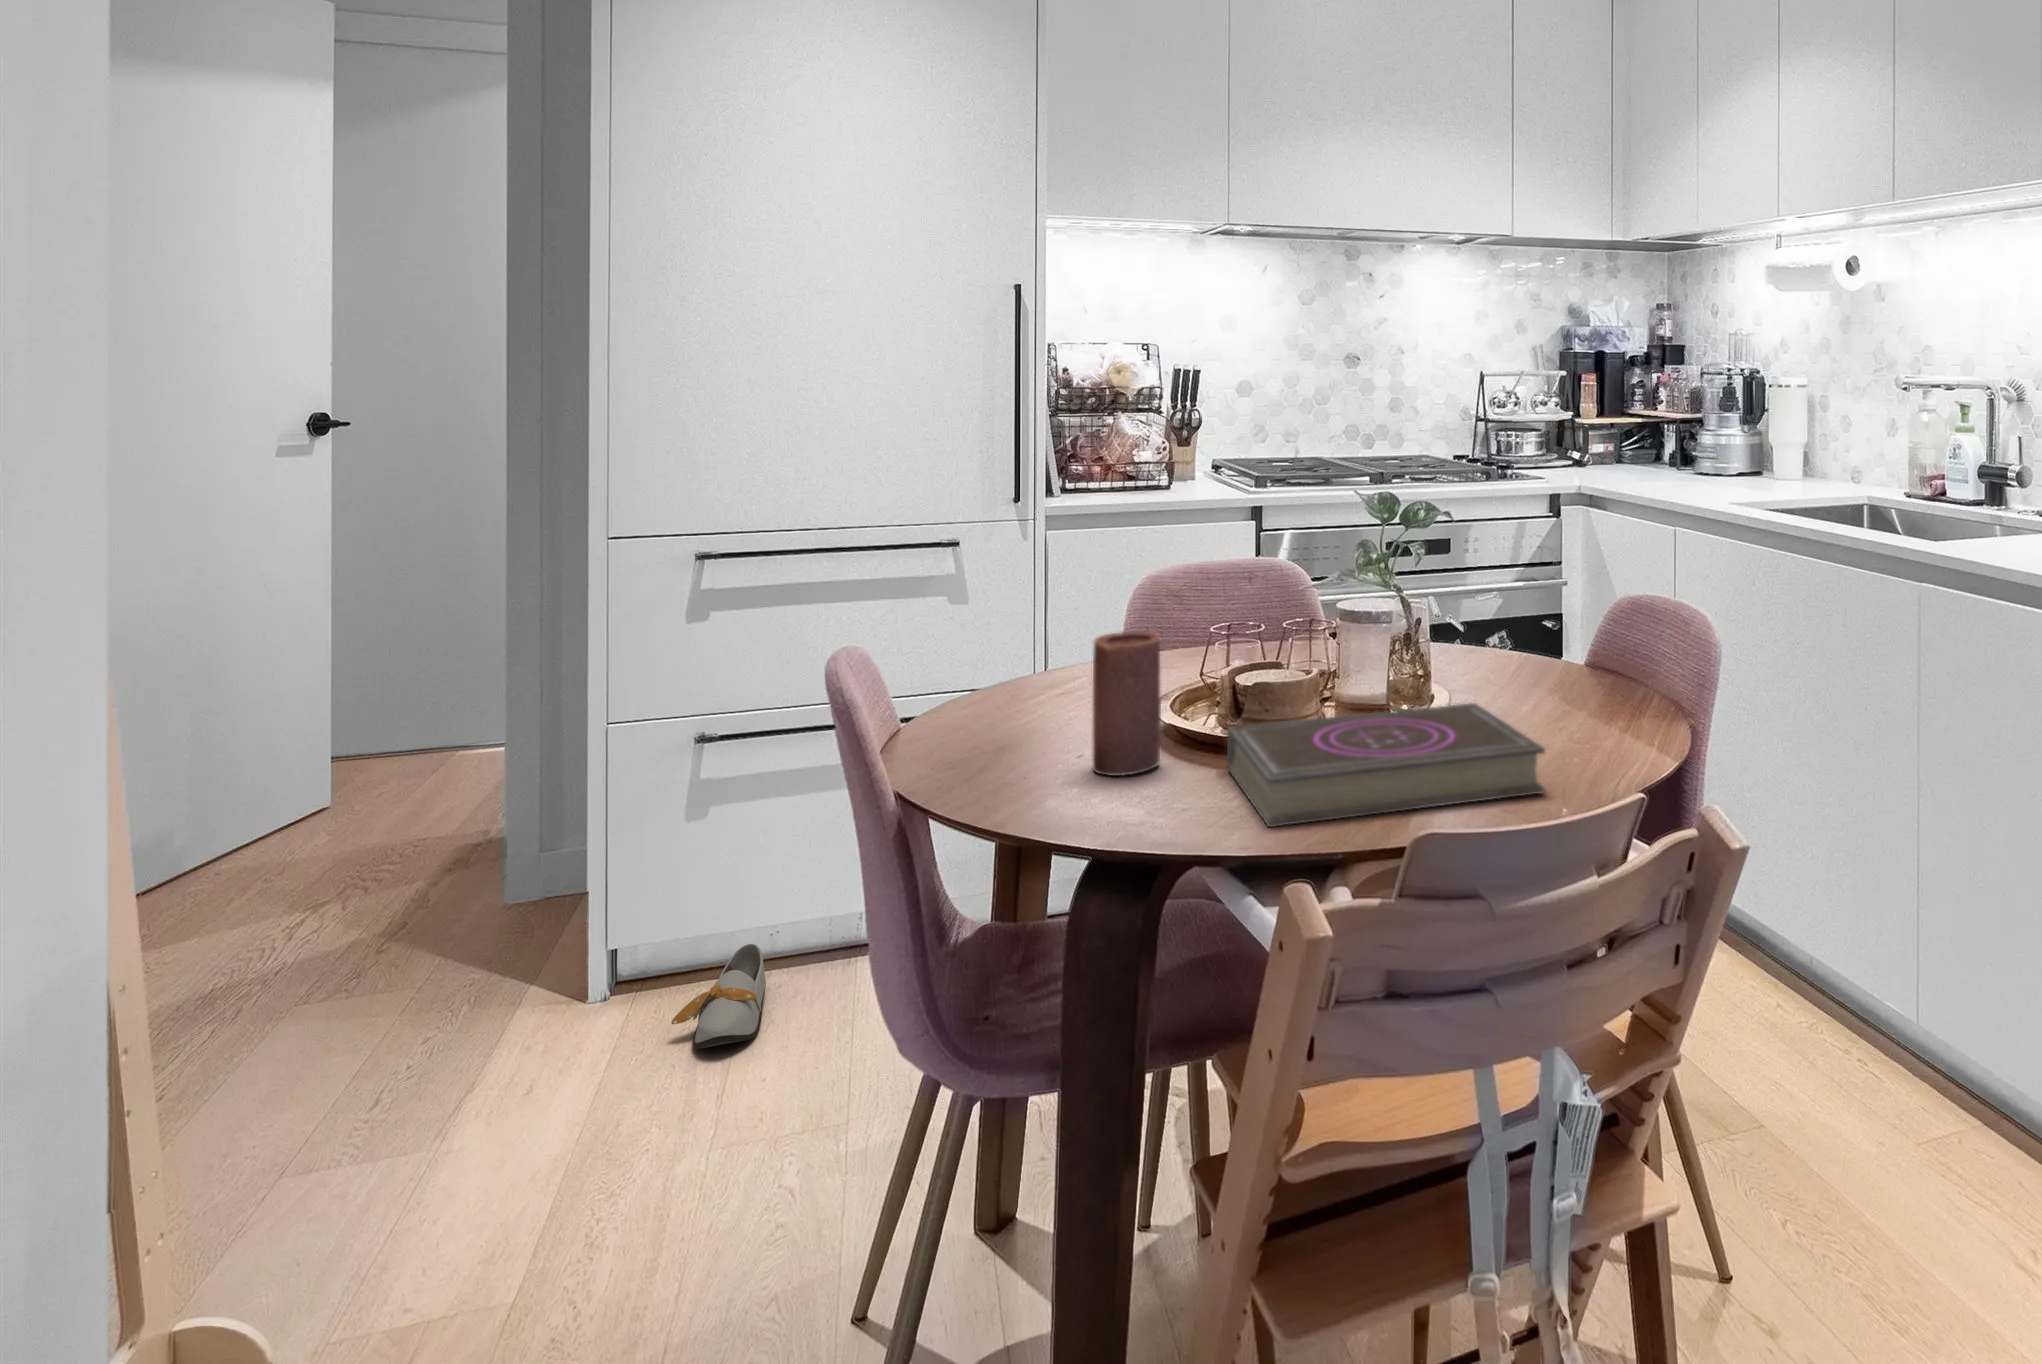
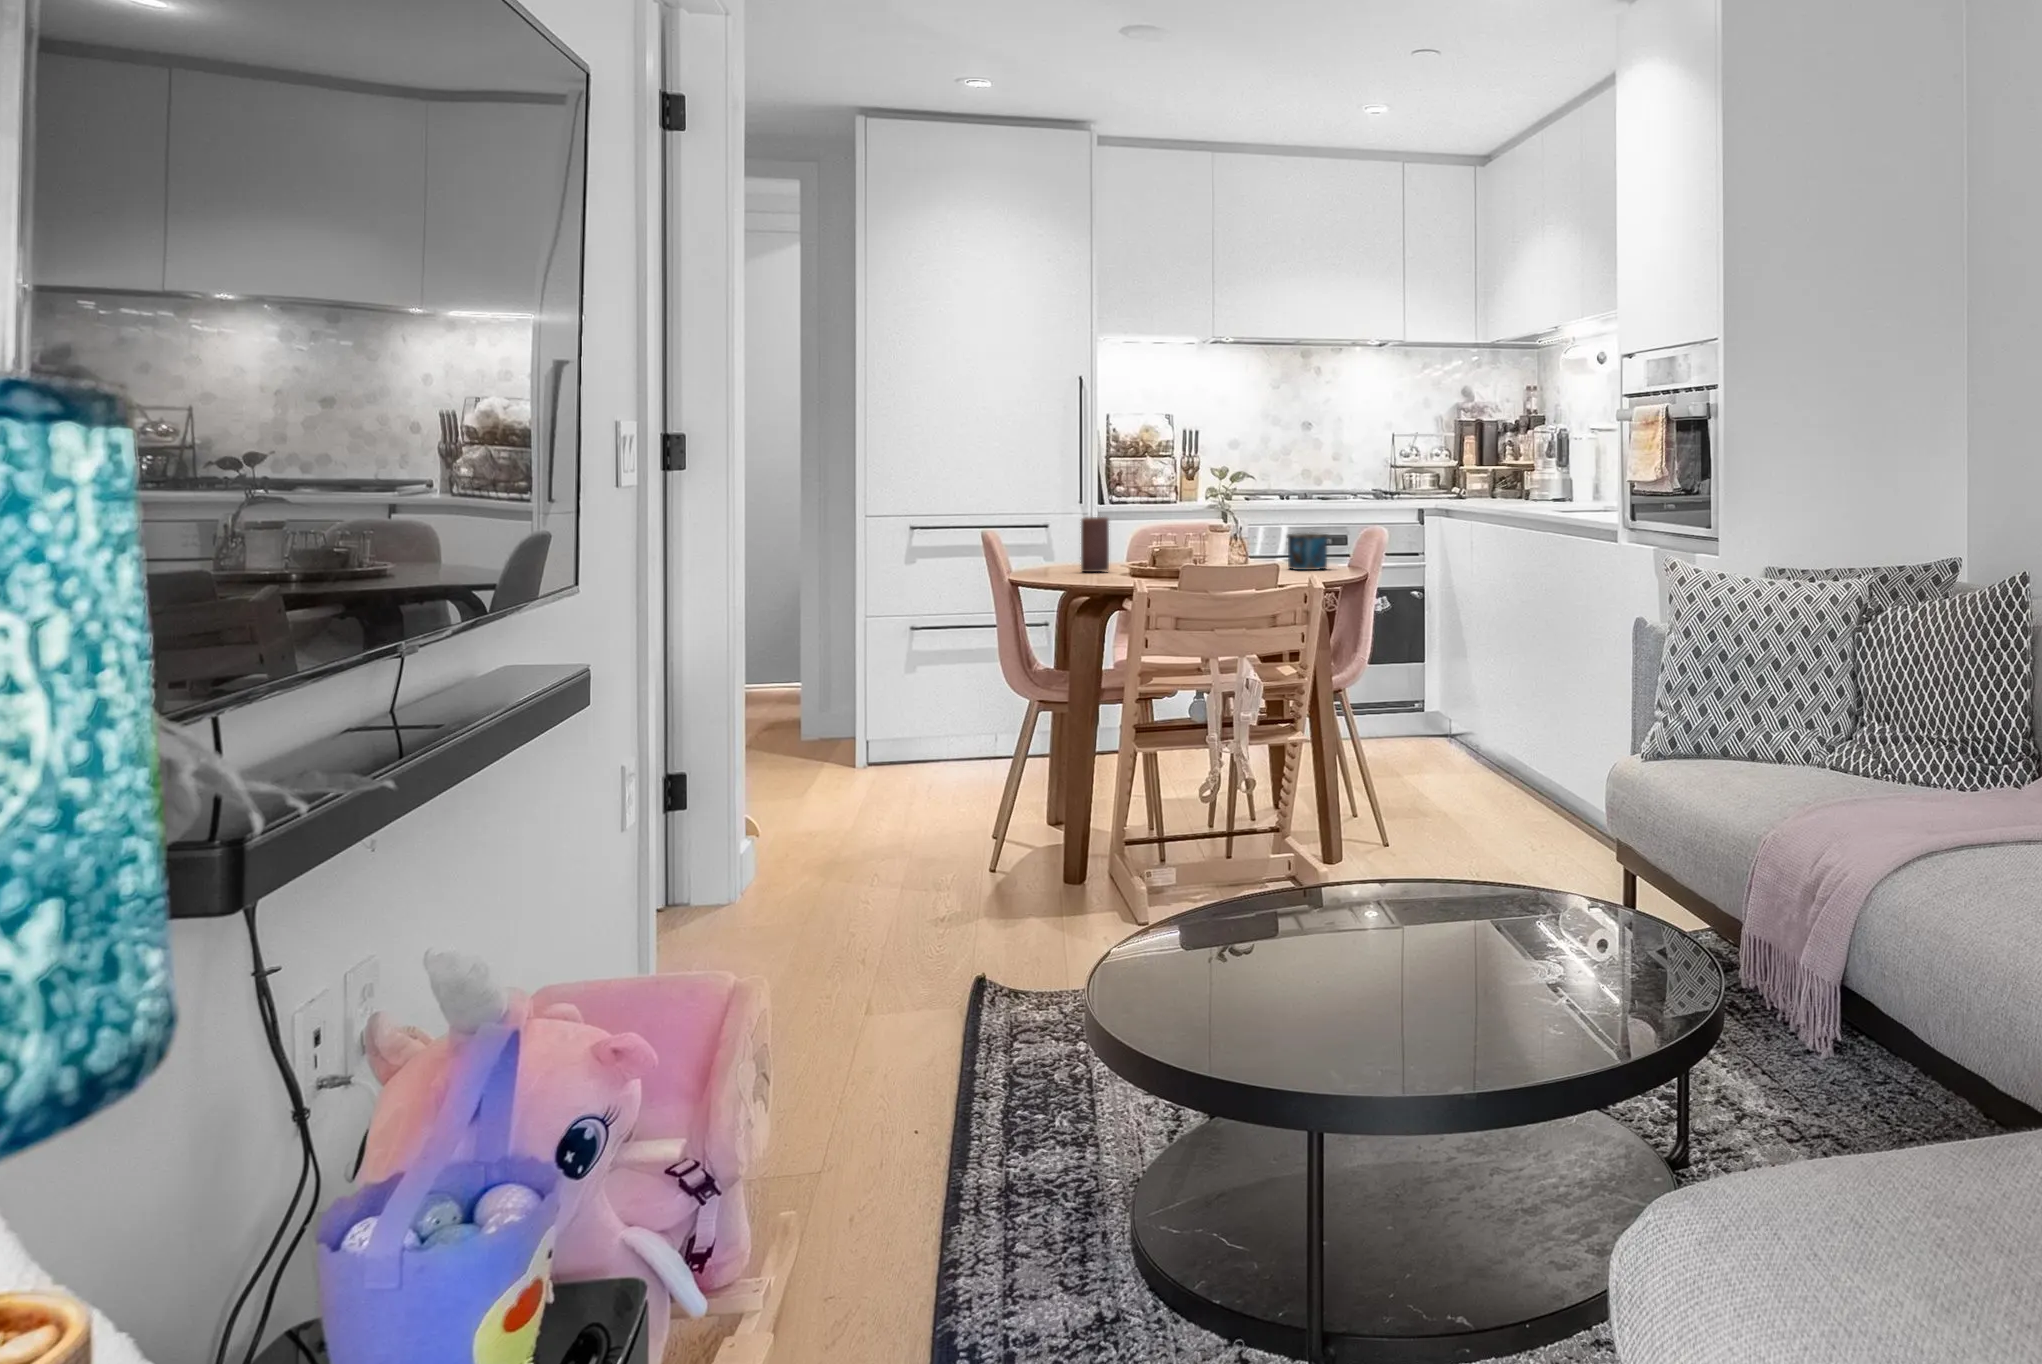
mug: none [1532,629,1623,720] -> present [1287,533,1328,570]
book: present [1227,703,1545,827] -> none [1135,553,1254,578]
shoe: present [671,944,766,1048] -> none [900,745,946,782]

